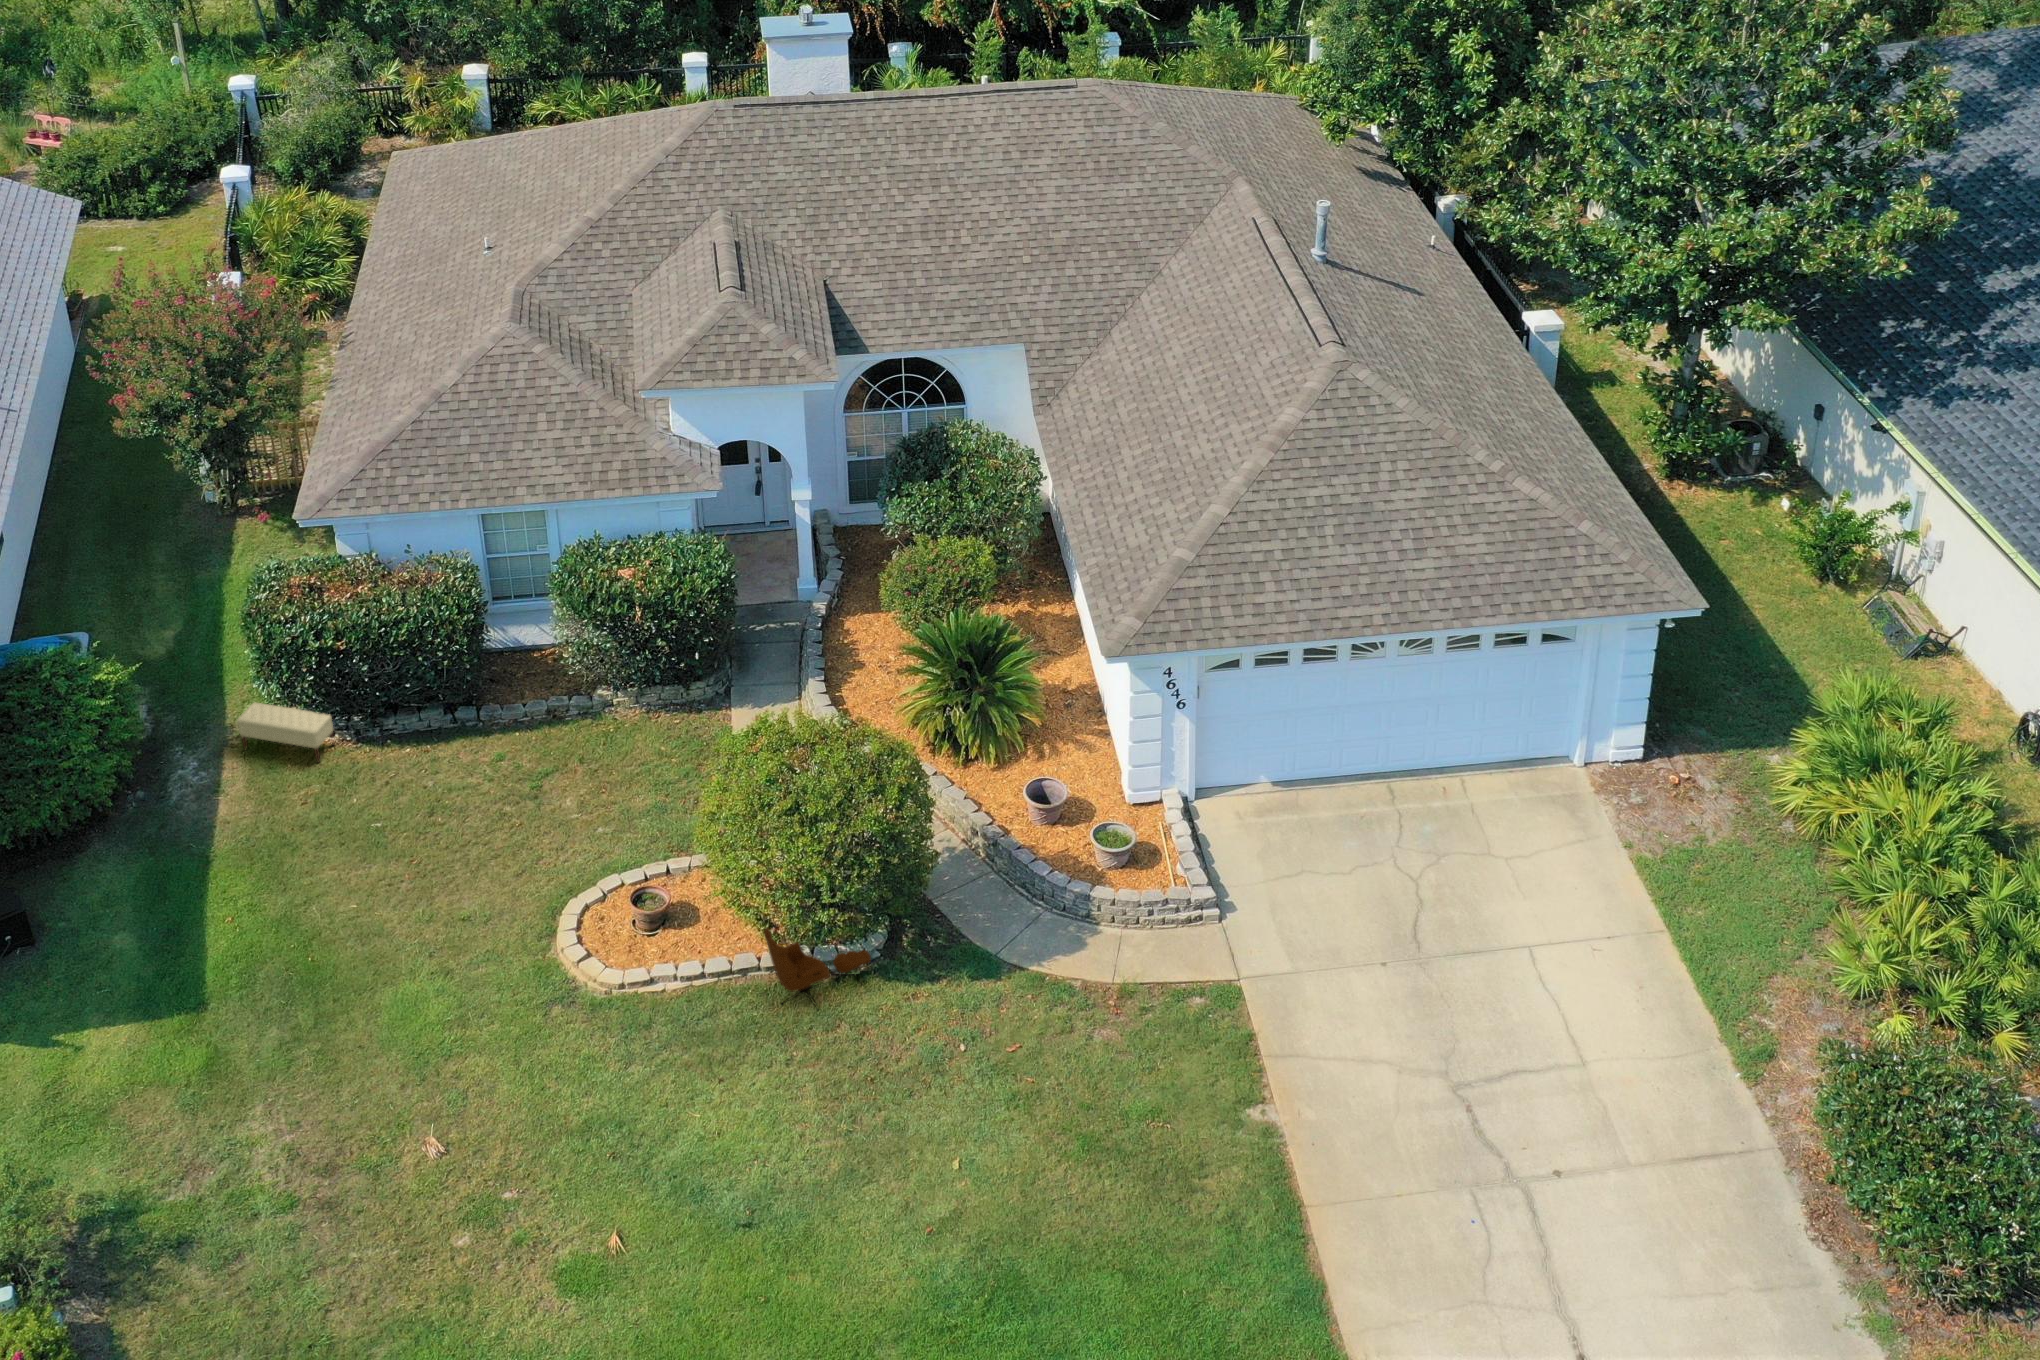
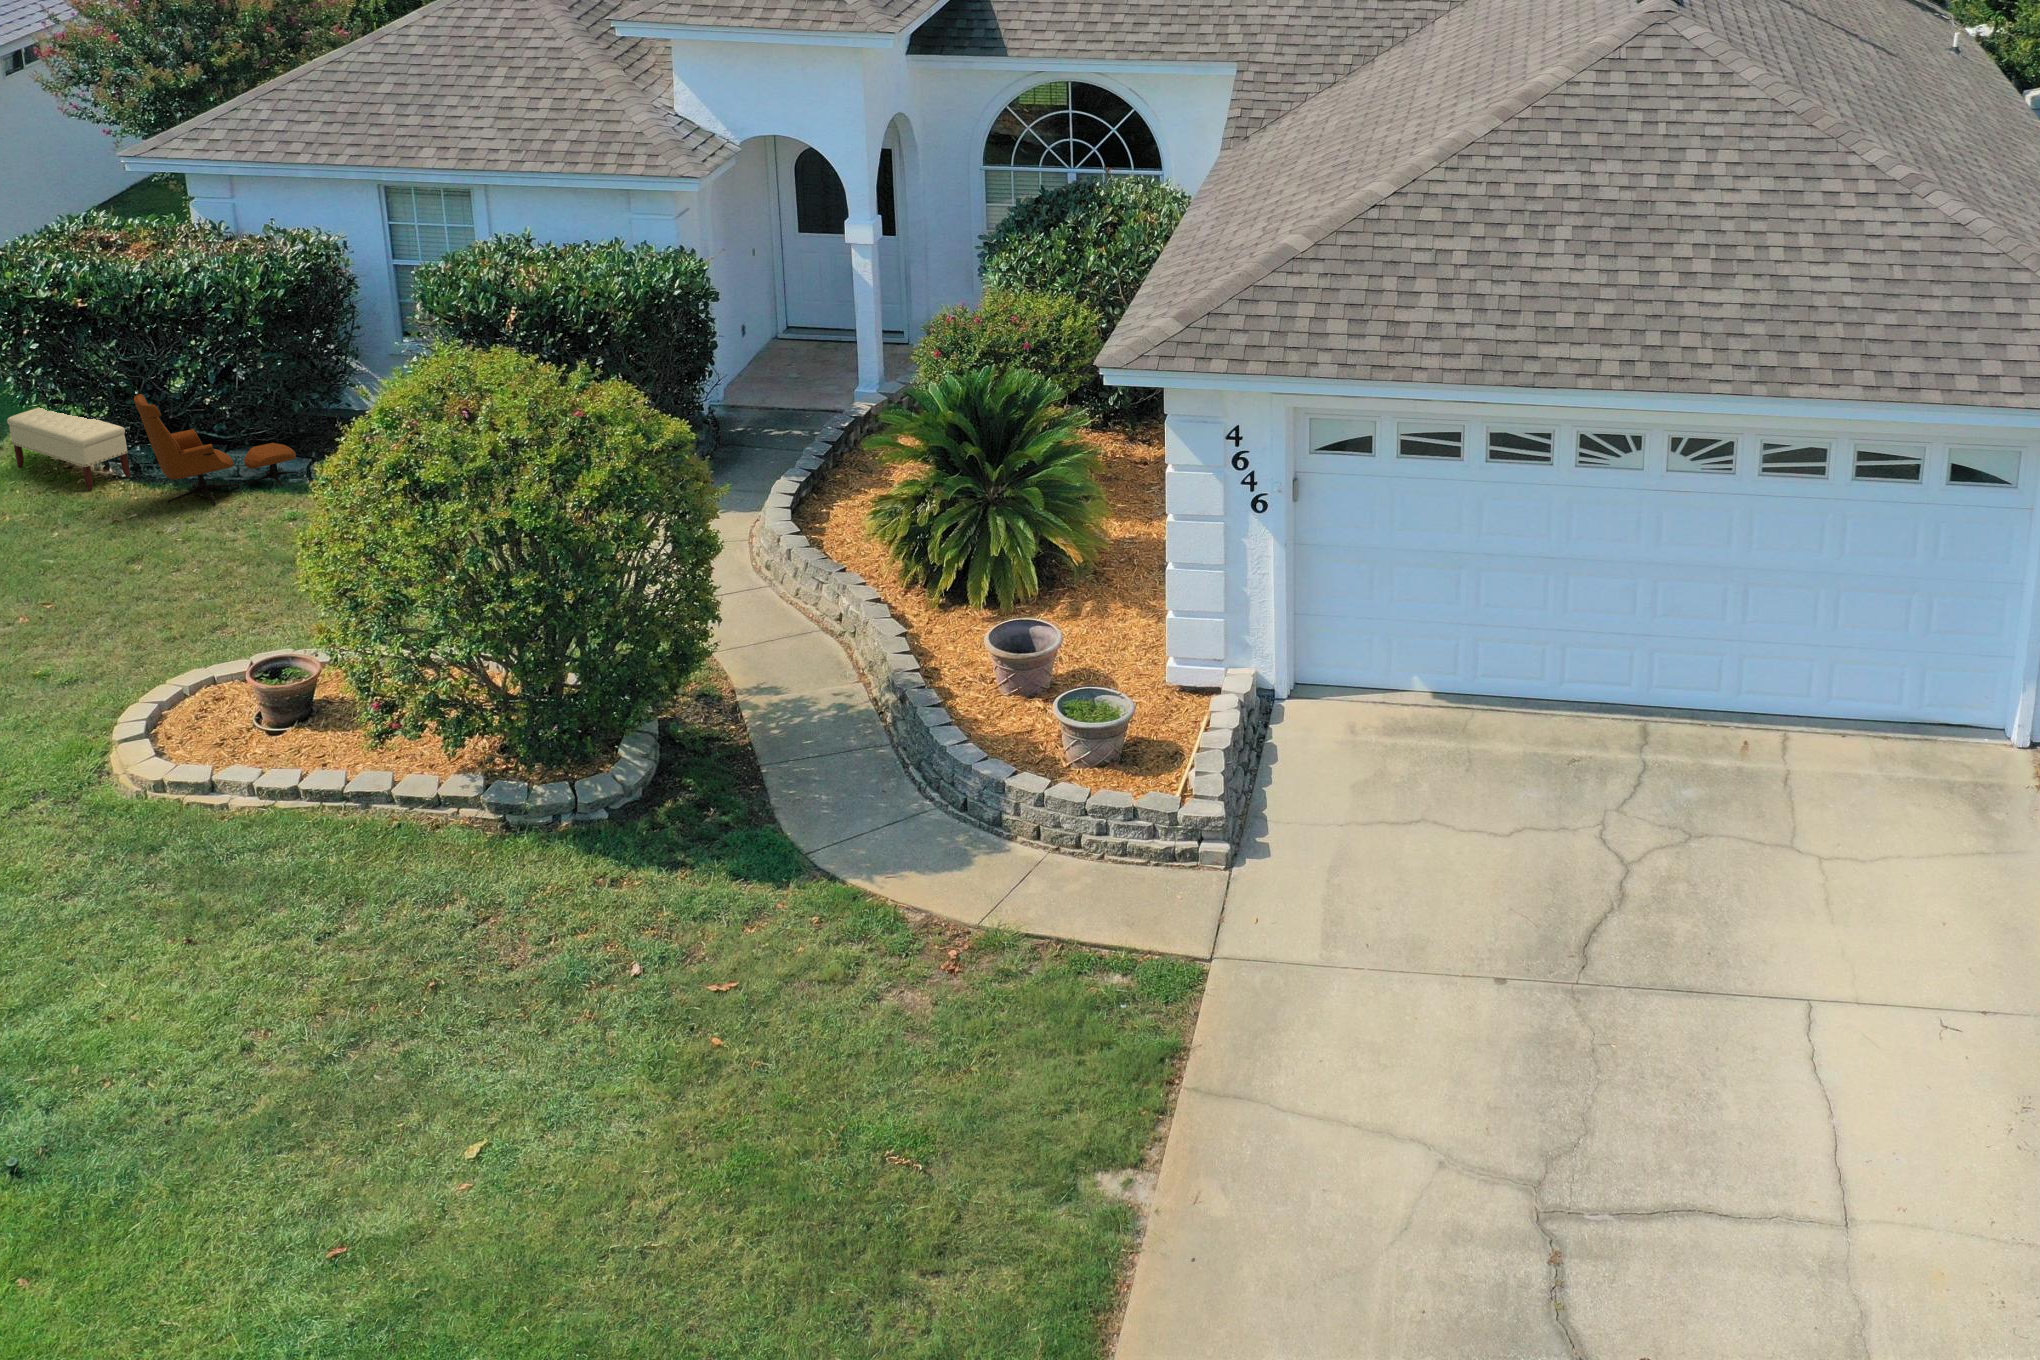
lounge chair: present [764,928,871,1008] -> present [134,394,298,505]

